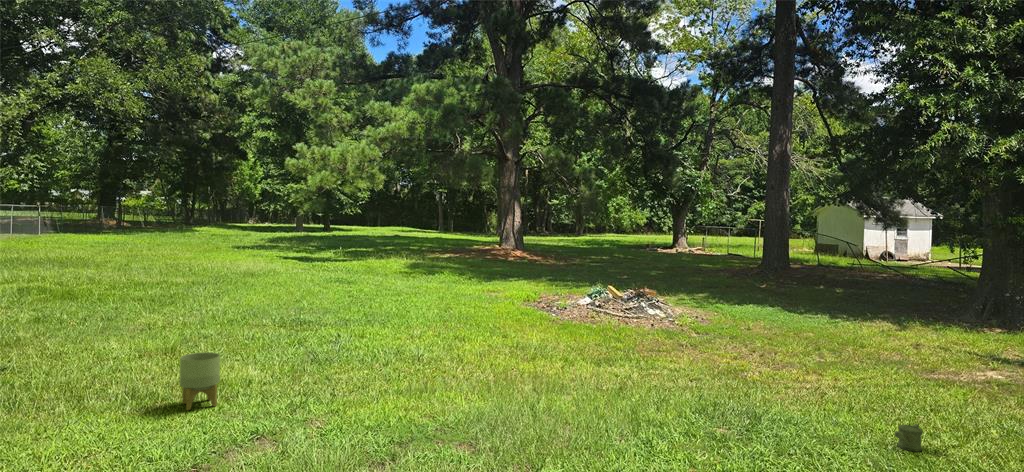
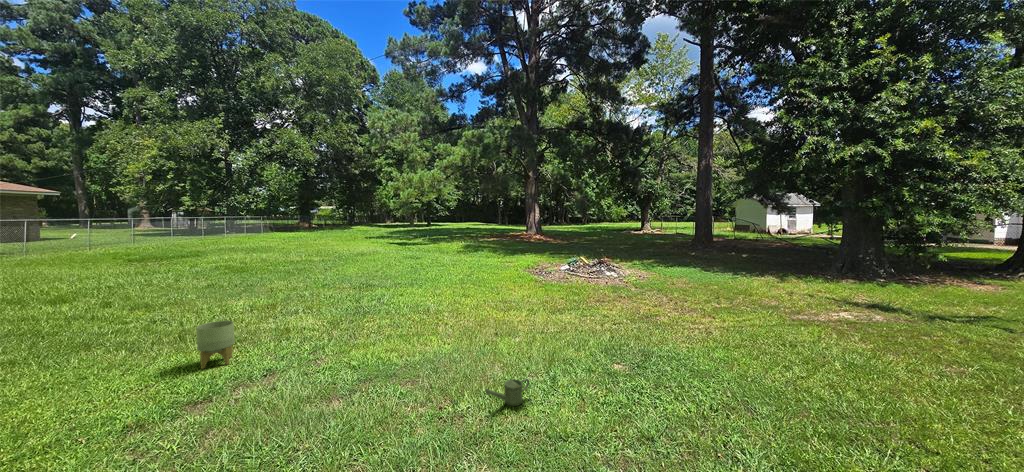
watering can: present [895,424,923,452] -> present [486,379,529,406]

